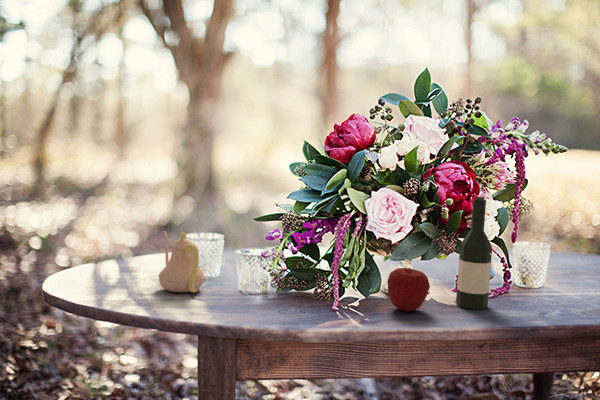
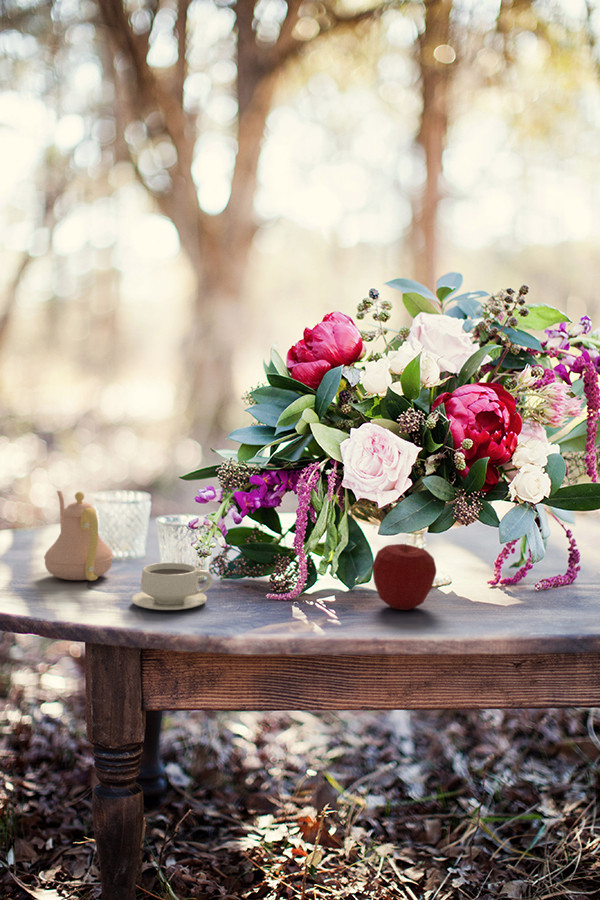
wine bottle: present [456,196,492,309] -> none [484,435,537,608]
teacup: none [227,280,281,312] -> present [132,563,212,610]

